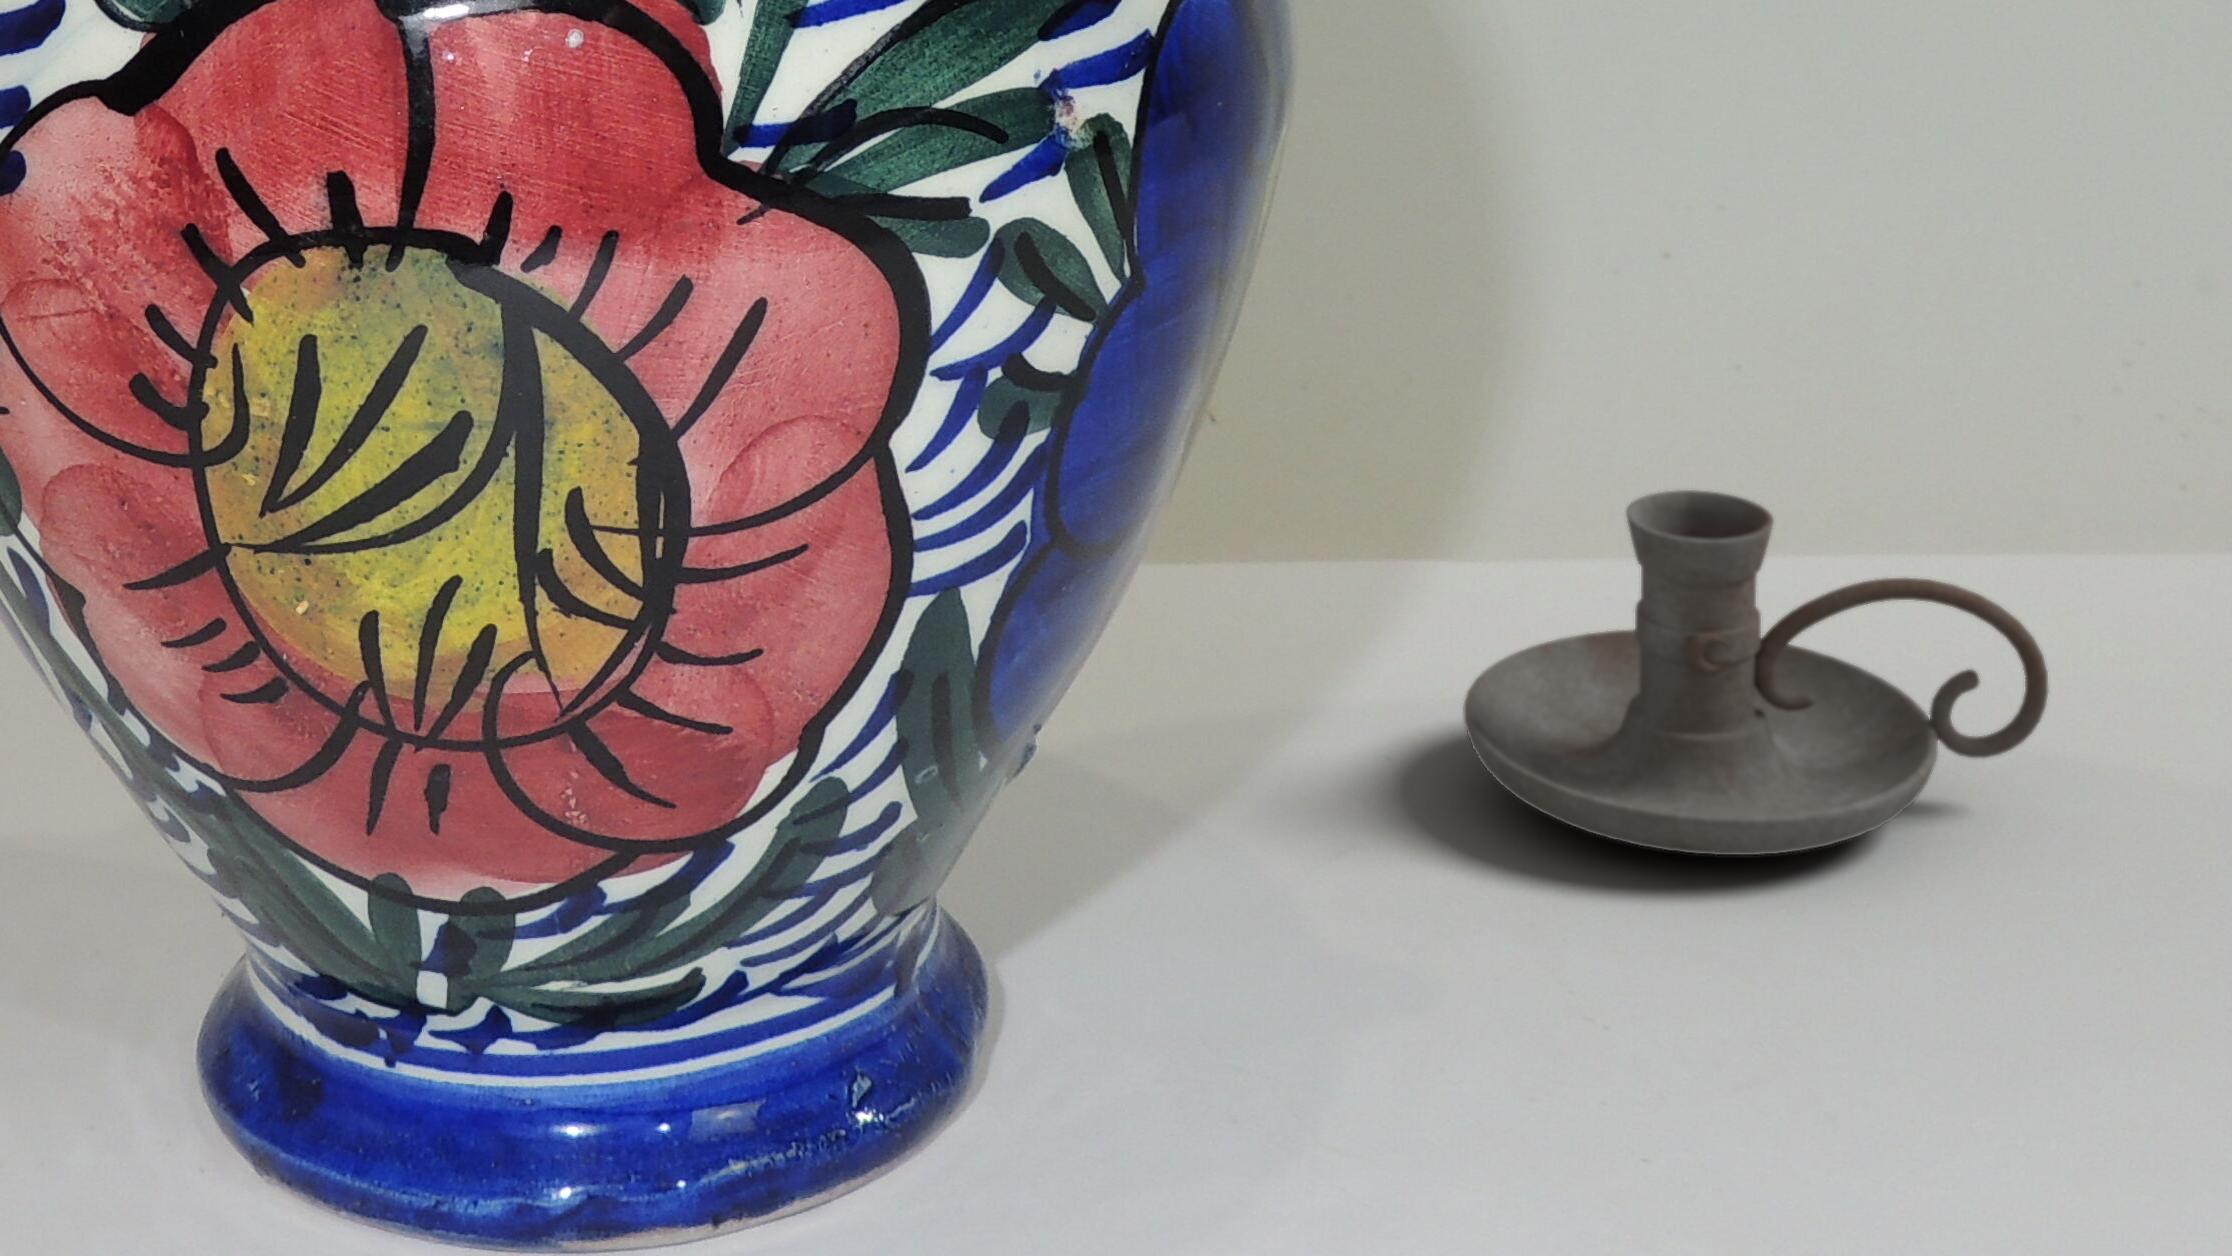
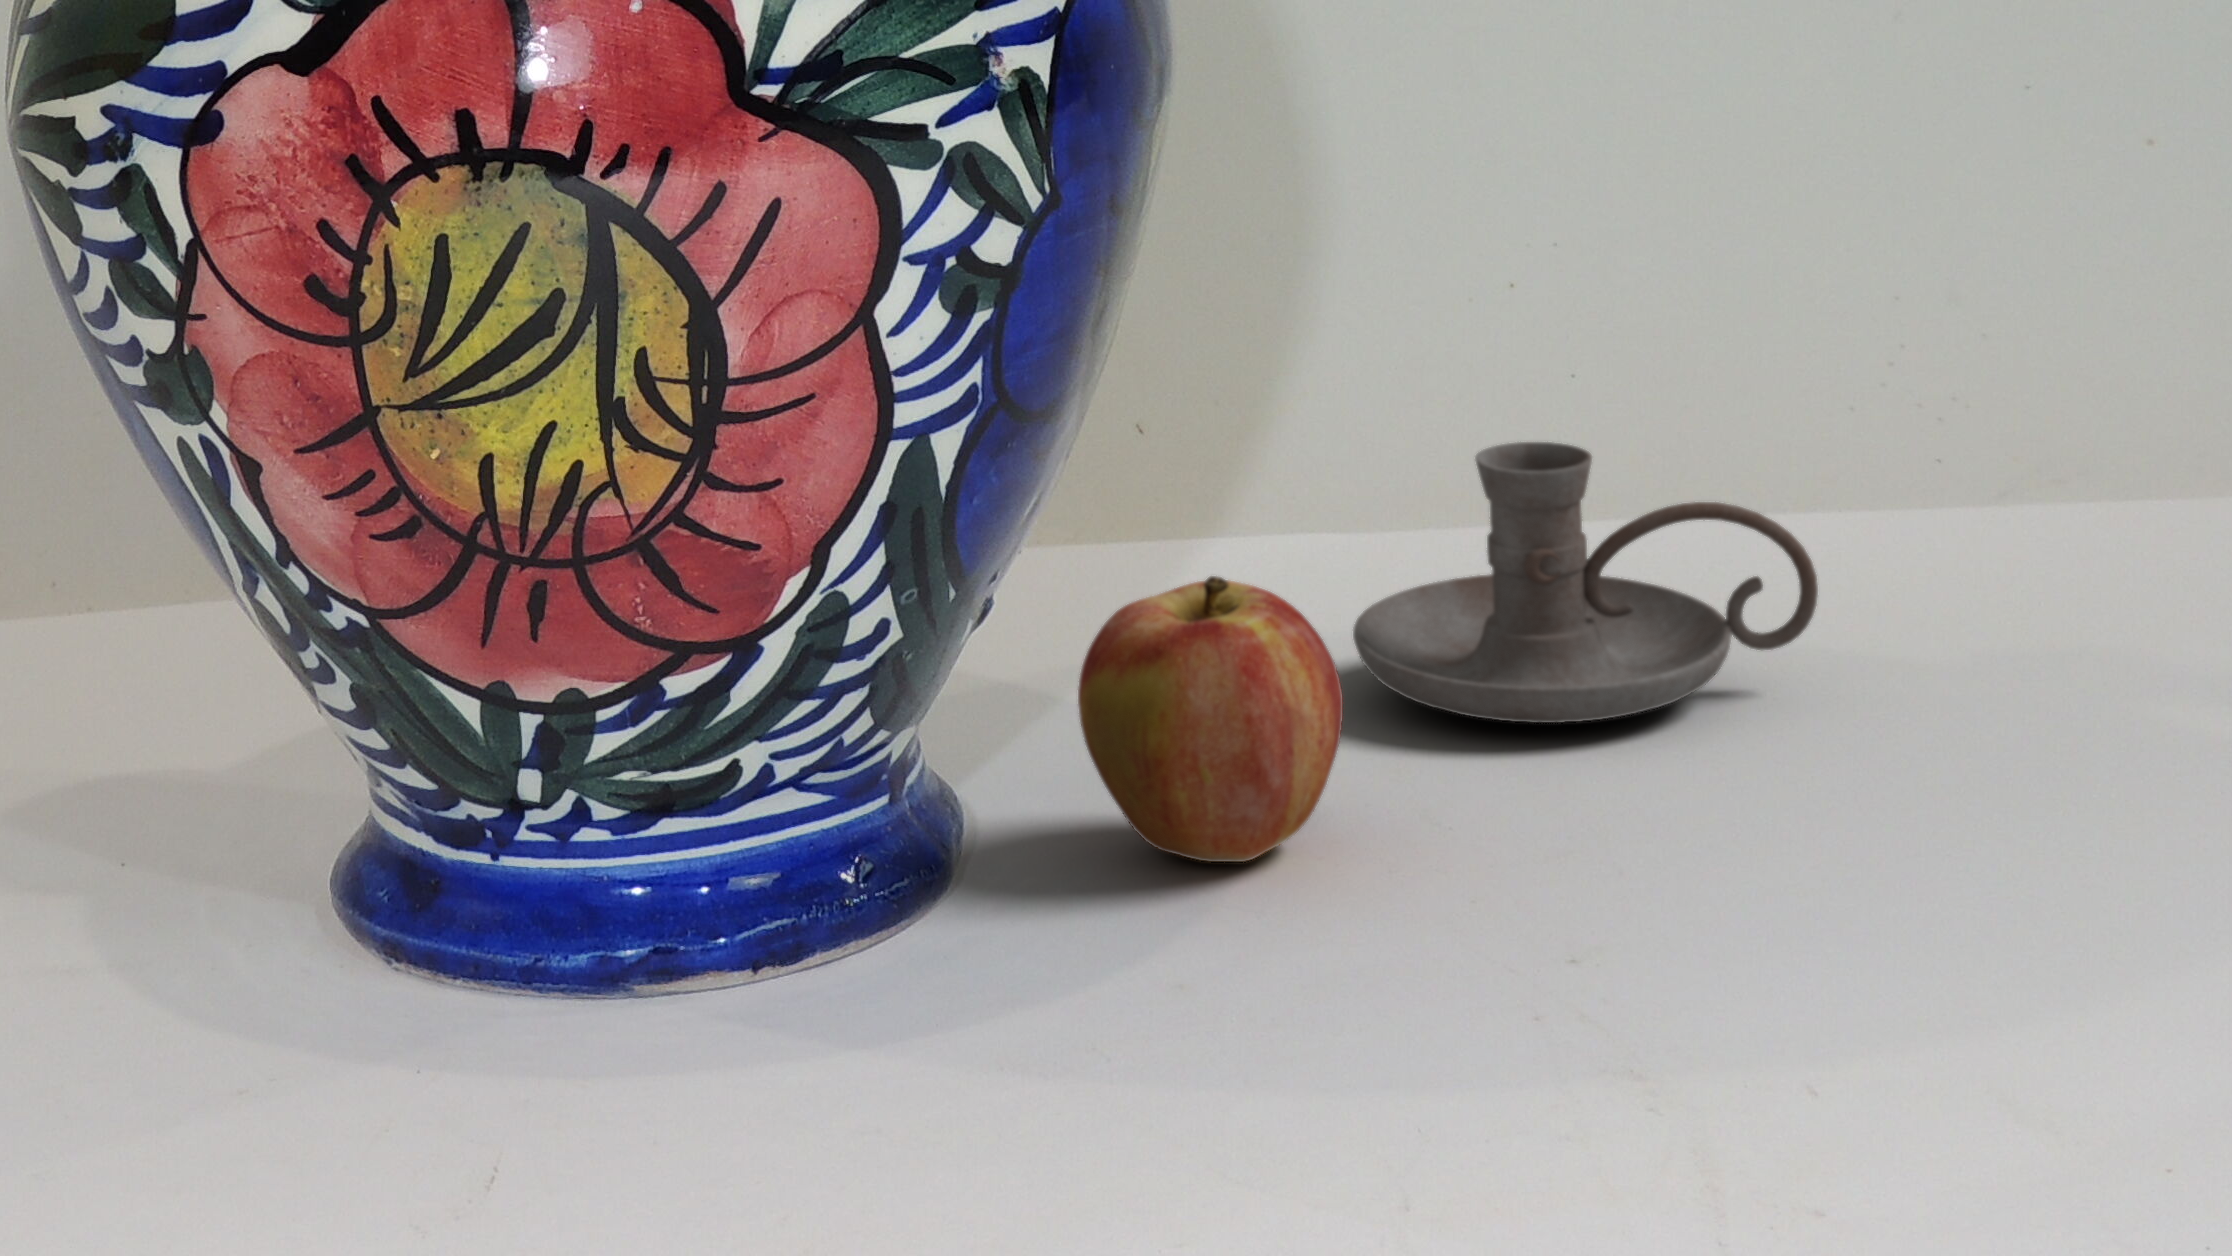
apple: none [1134,705,1472,1070] -> present [1078,576,1343,862]

